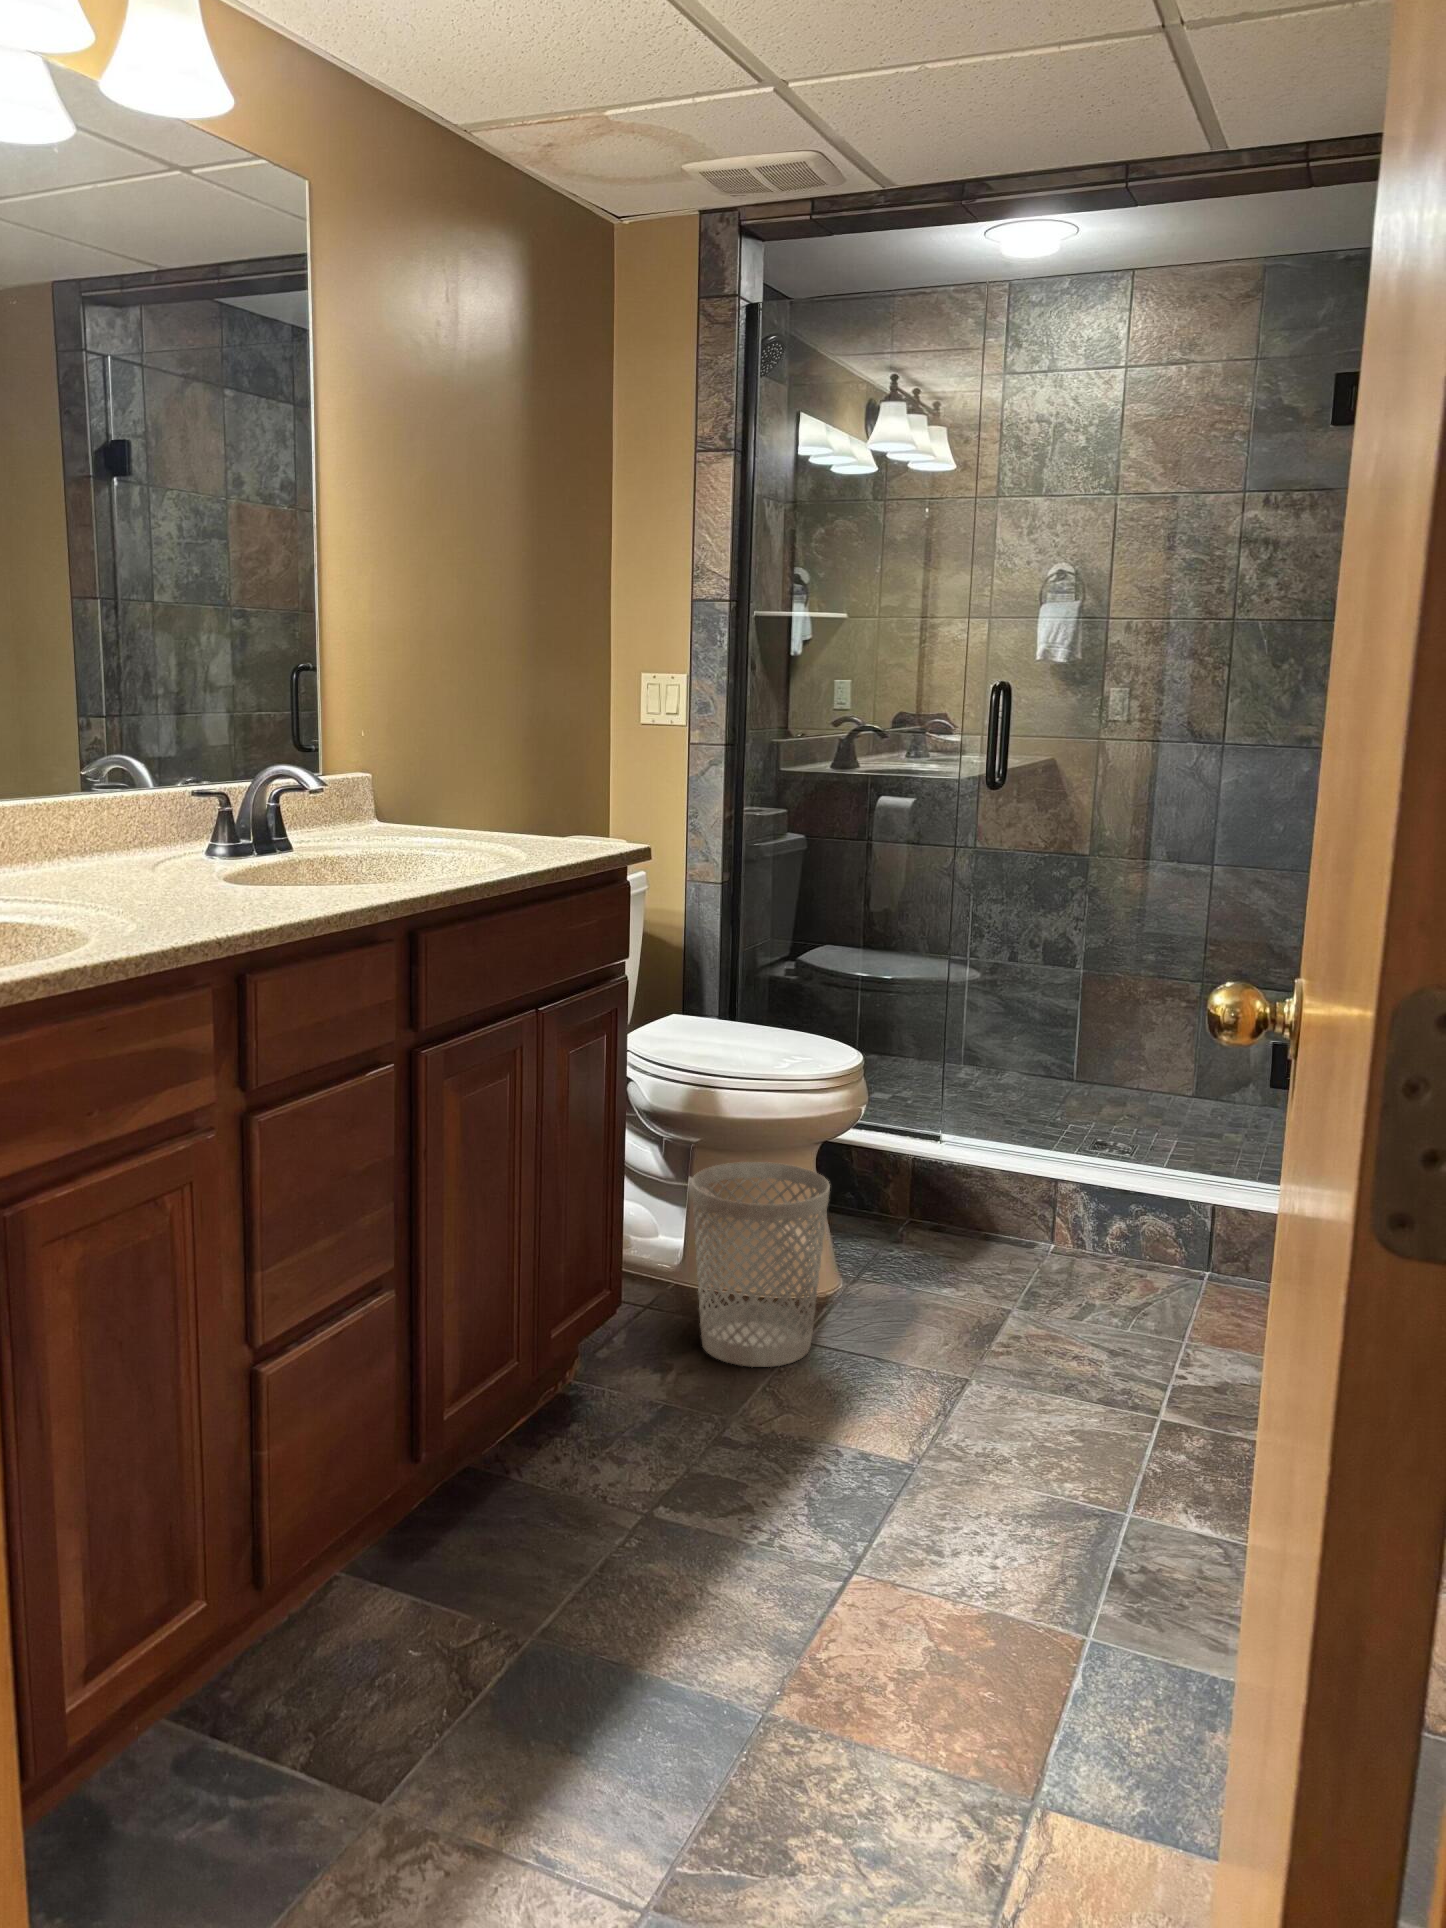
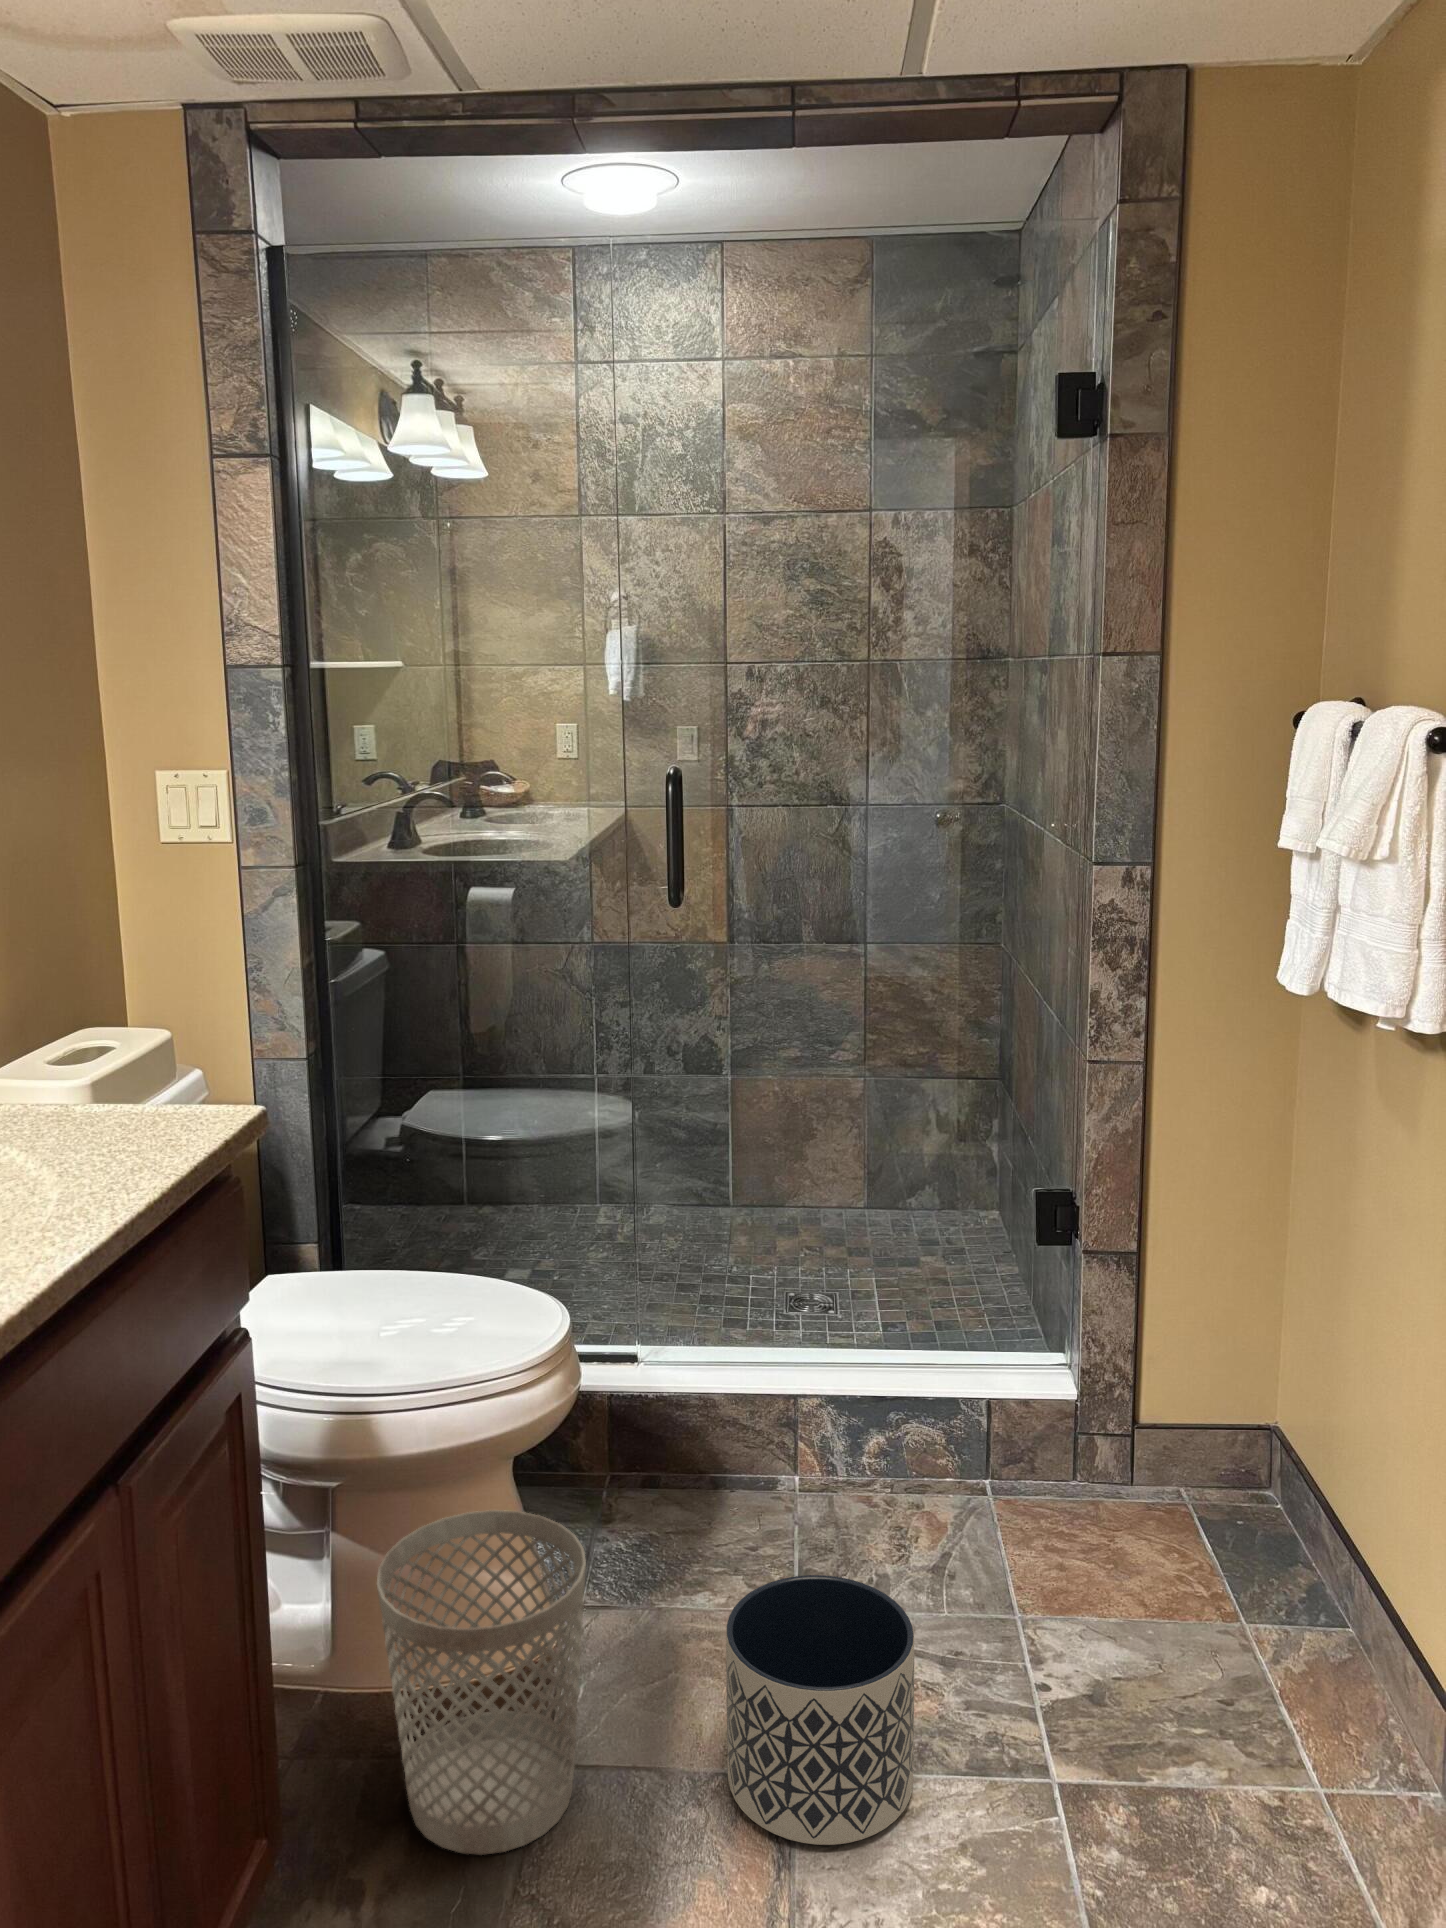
planter: none [912,1244,1052,1407] -> present [726,1575,914,1845]

